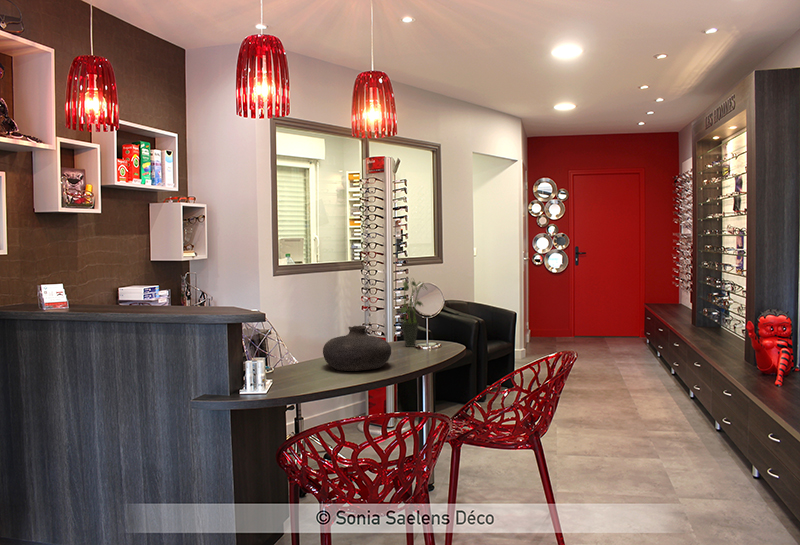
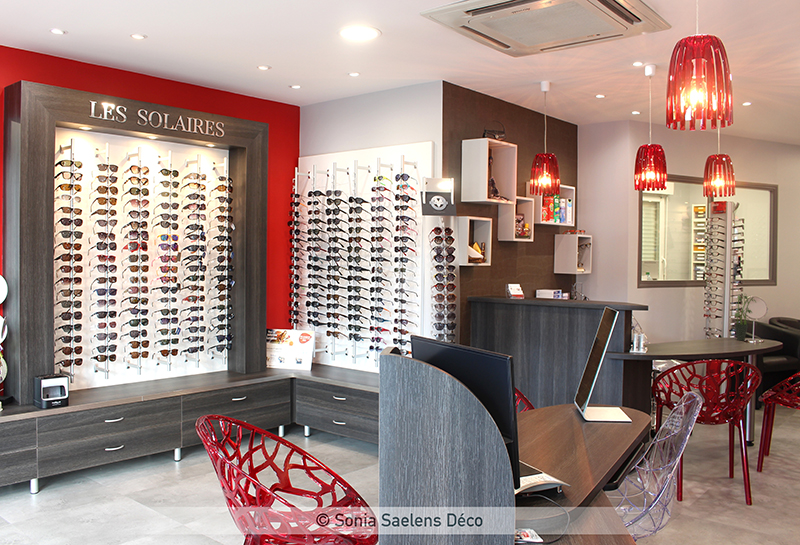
vase: present [323,326,391,371] -> none [680,321,727,348]

